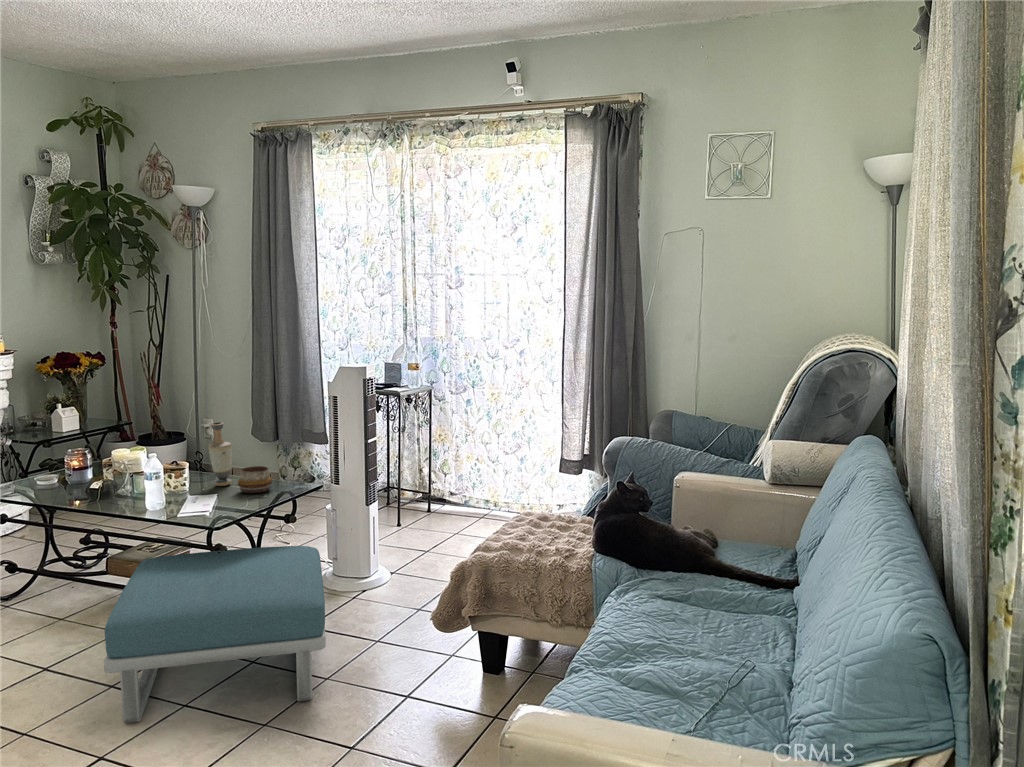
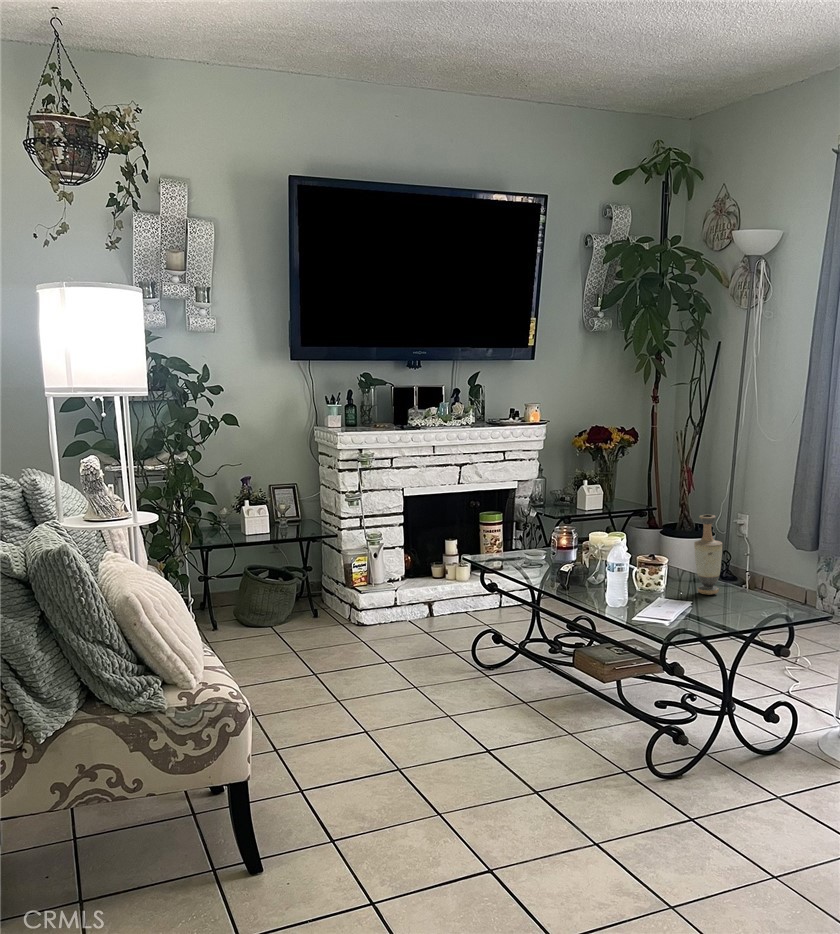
decorative bowl: present [238,466,272,493] -> none [719,576,763,611]
footstool: present [104,546,326,723] -> none [503,659,798,898]

